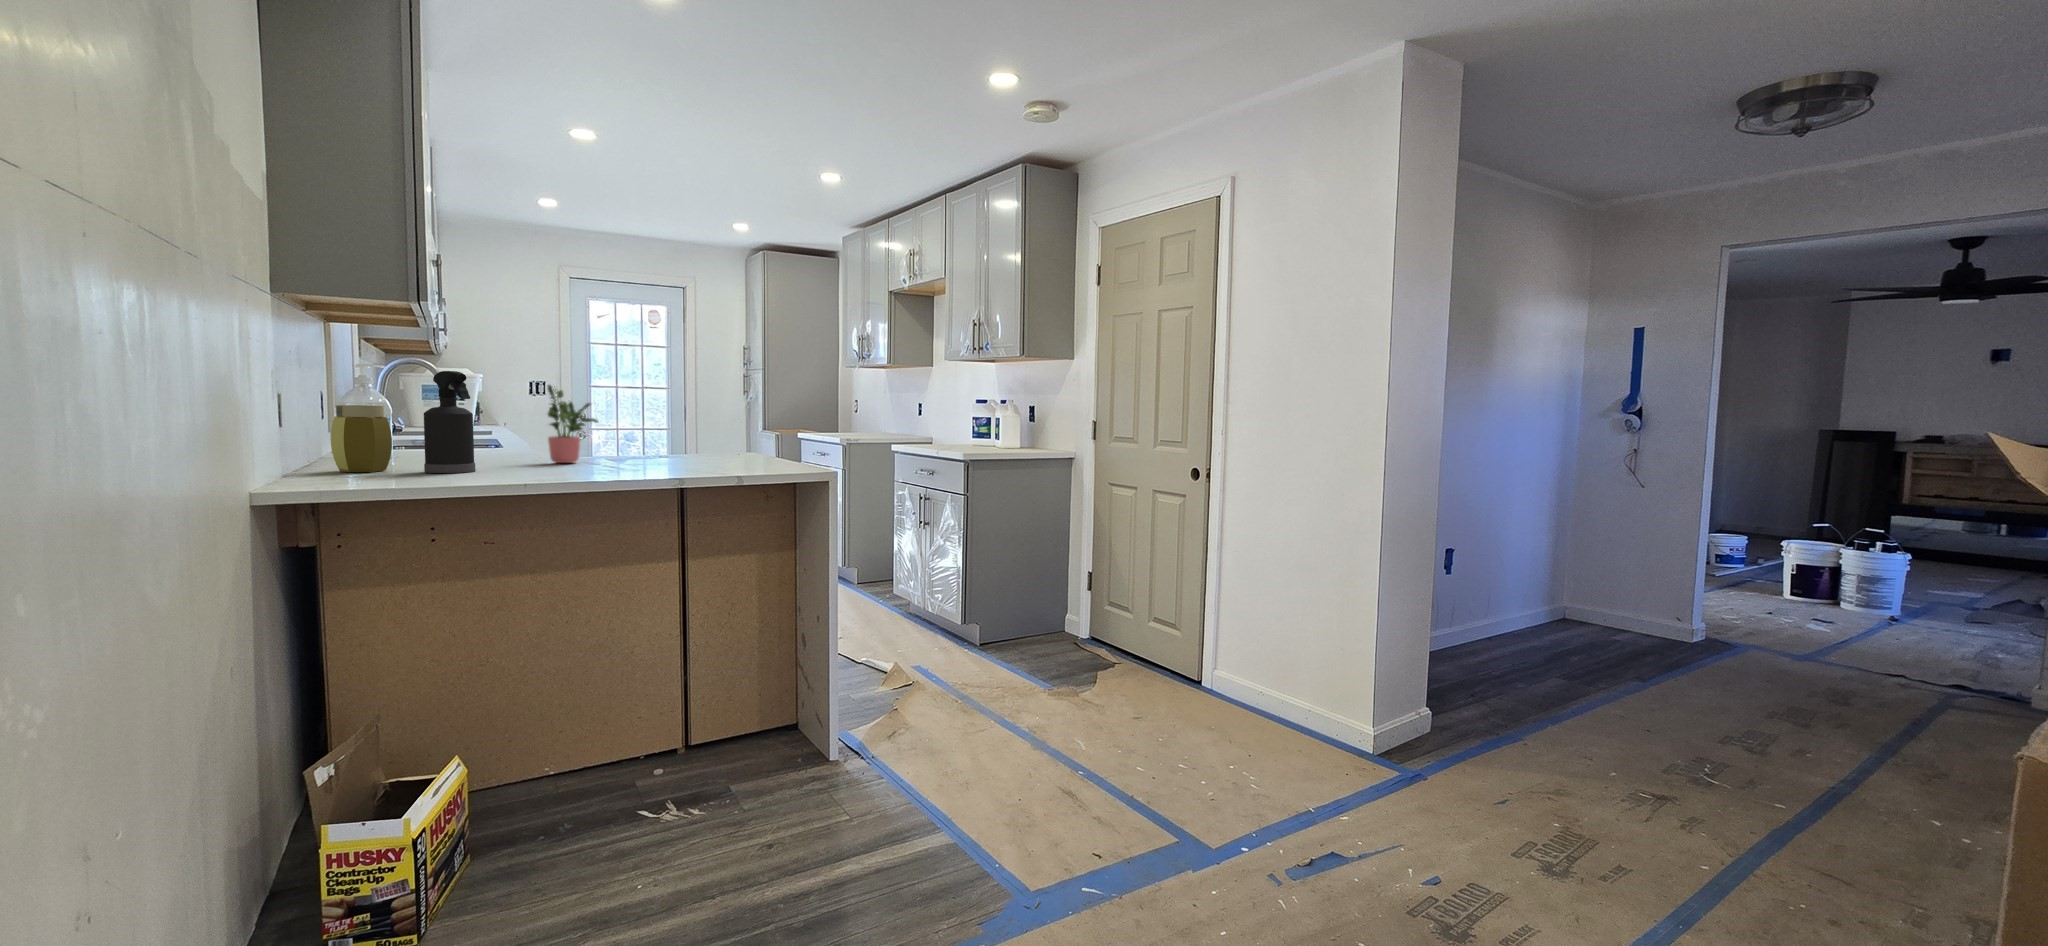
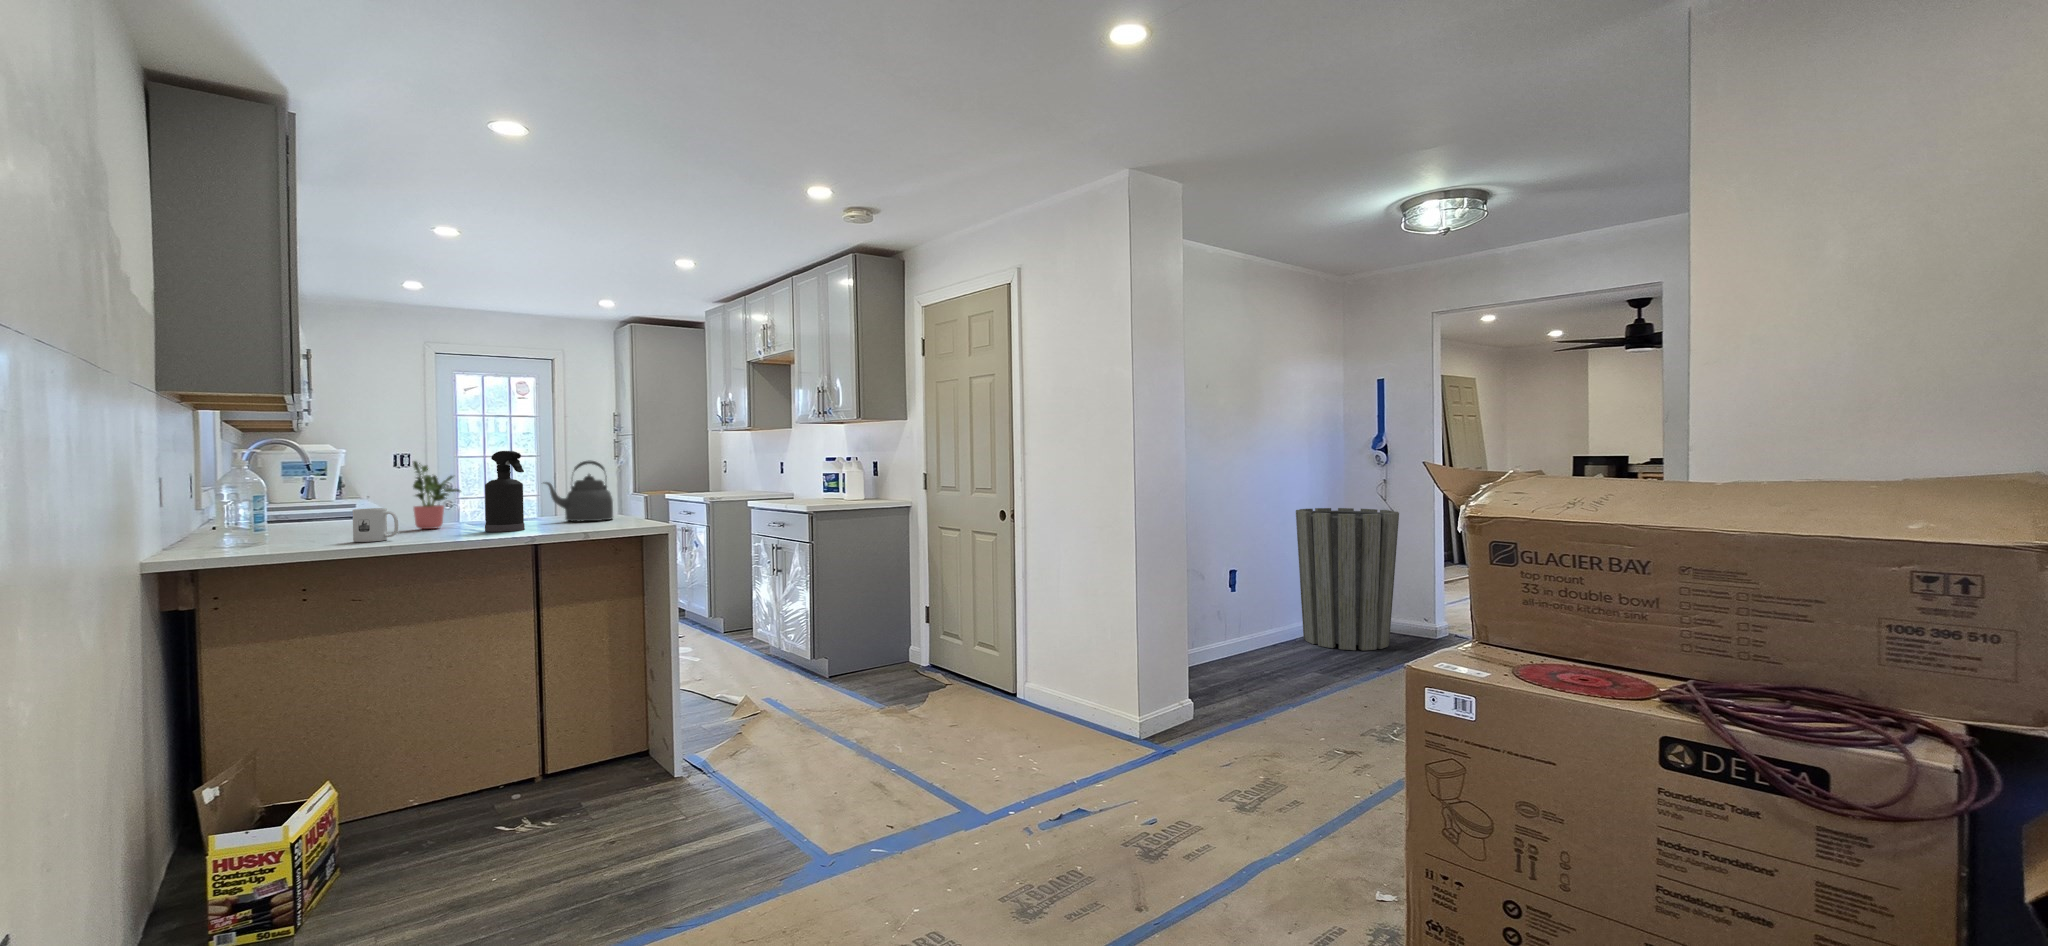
spray bottle: present [424,371,476,473] -> present [485,451,525,532]
kettle: none [684,391,761,461] -> present [544,461,613,521]
jar: present [331,405,392,472] -> none [206,485,265,544]
mug: none [483,437,532,476] -> present [353,508,398,542]
trash can: none [1532,479,1678,656] -> present [1296,508,1399,651]

